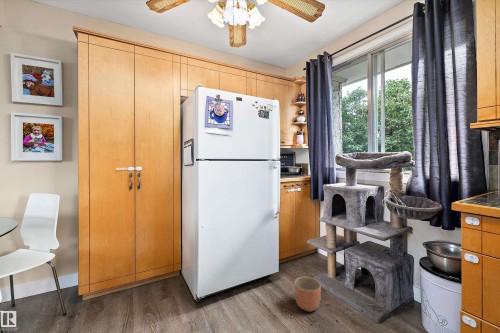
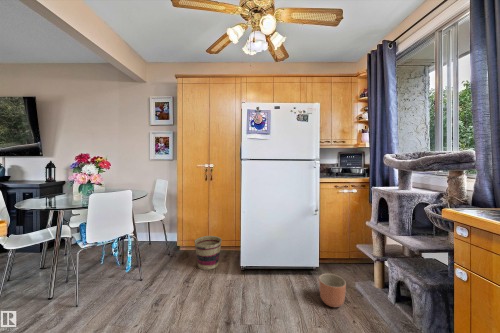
basket: none [123,265,165,318] -> present [194,236,222,270]

